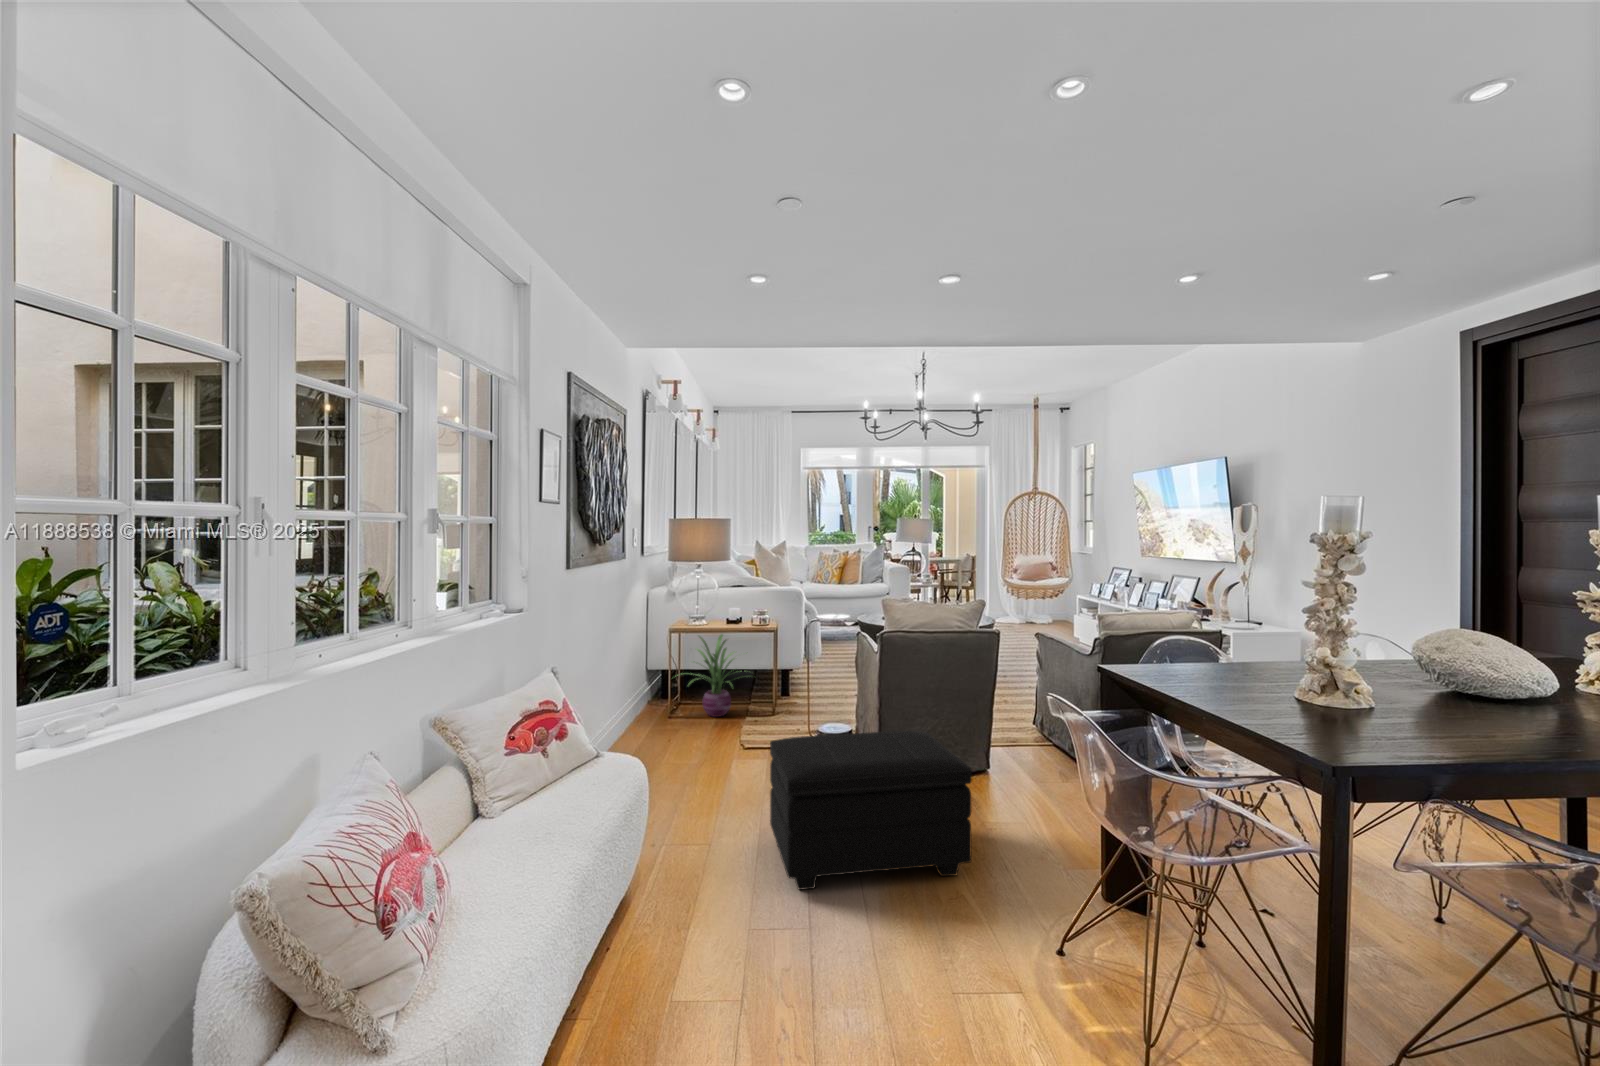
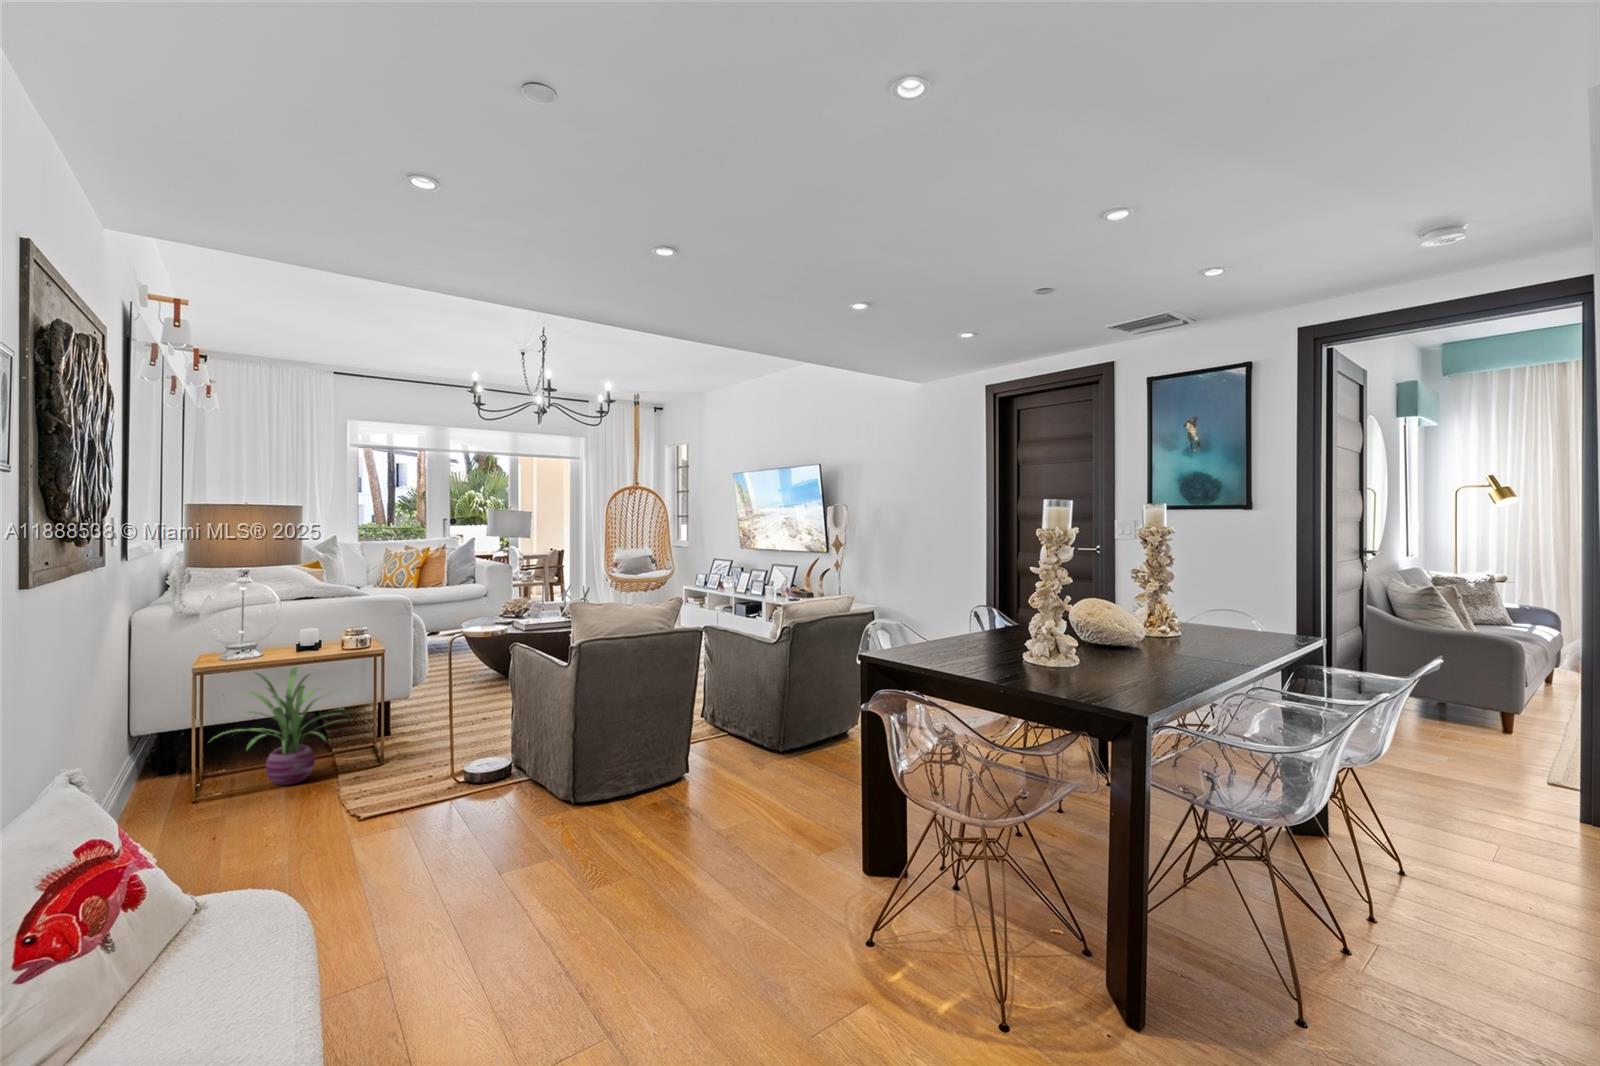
footstool: present [770,731,972,890] -> none [480,761,752,1009]

